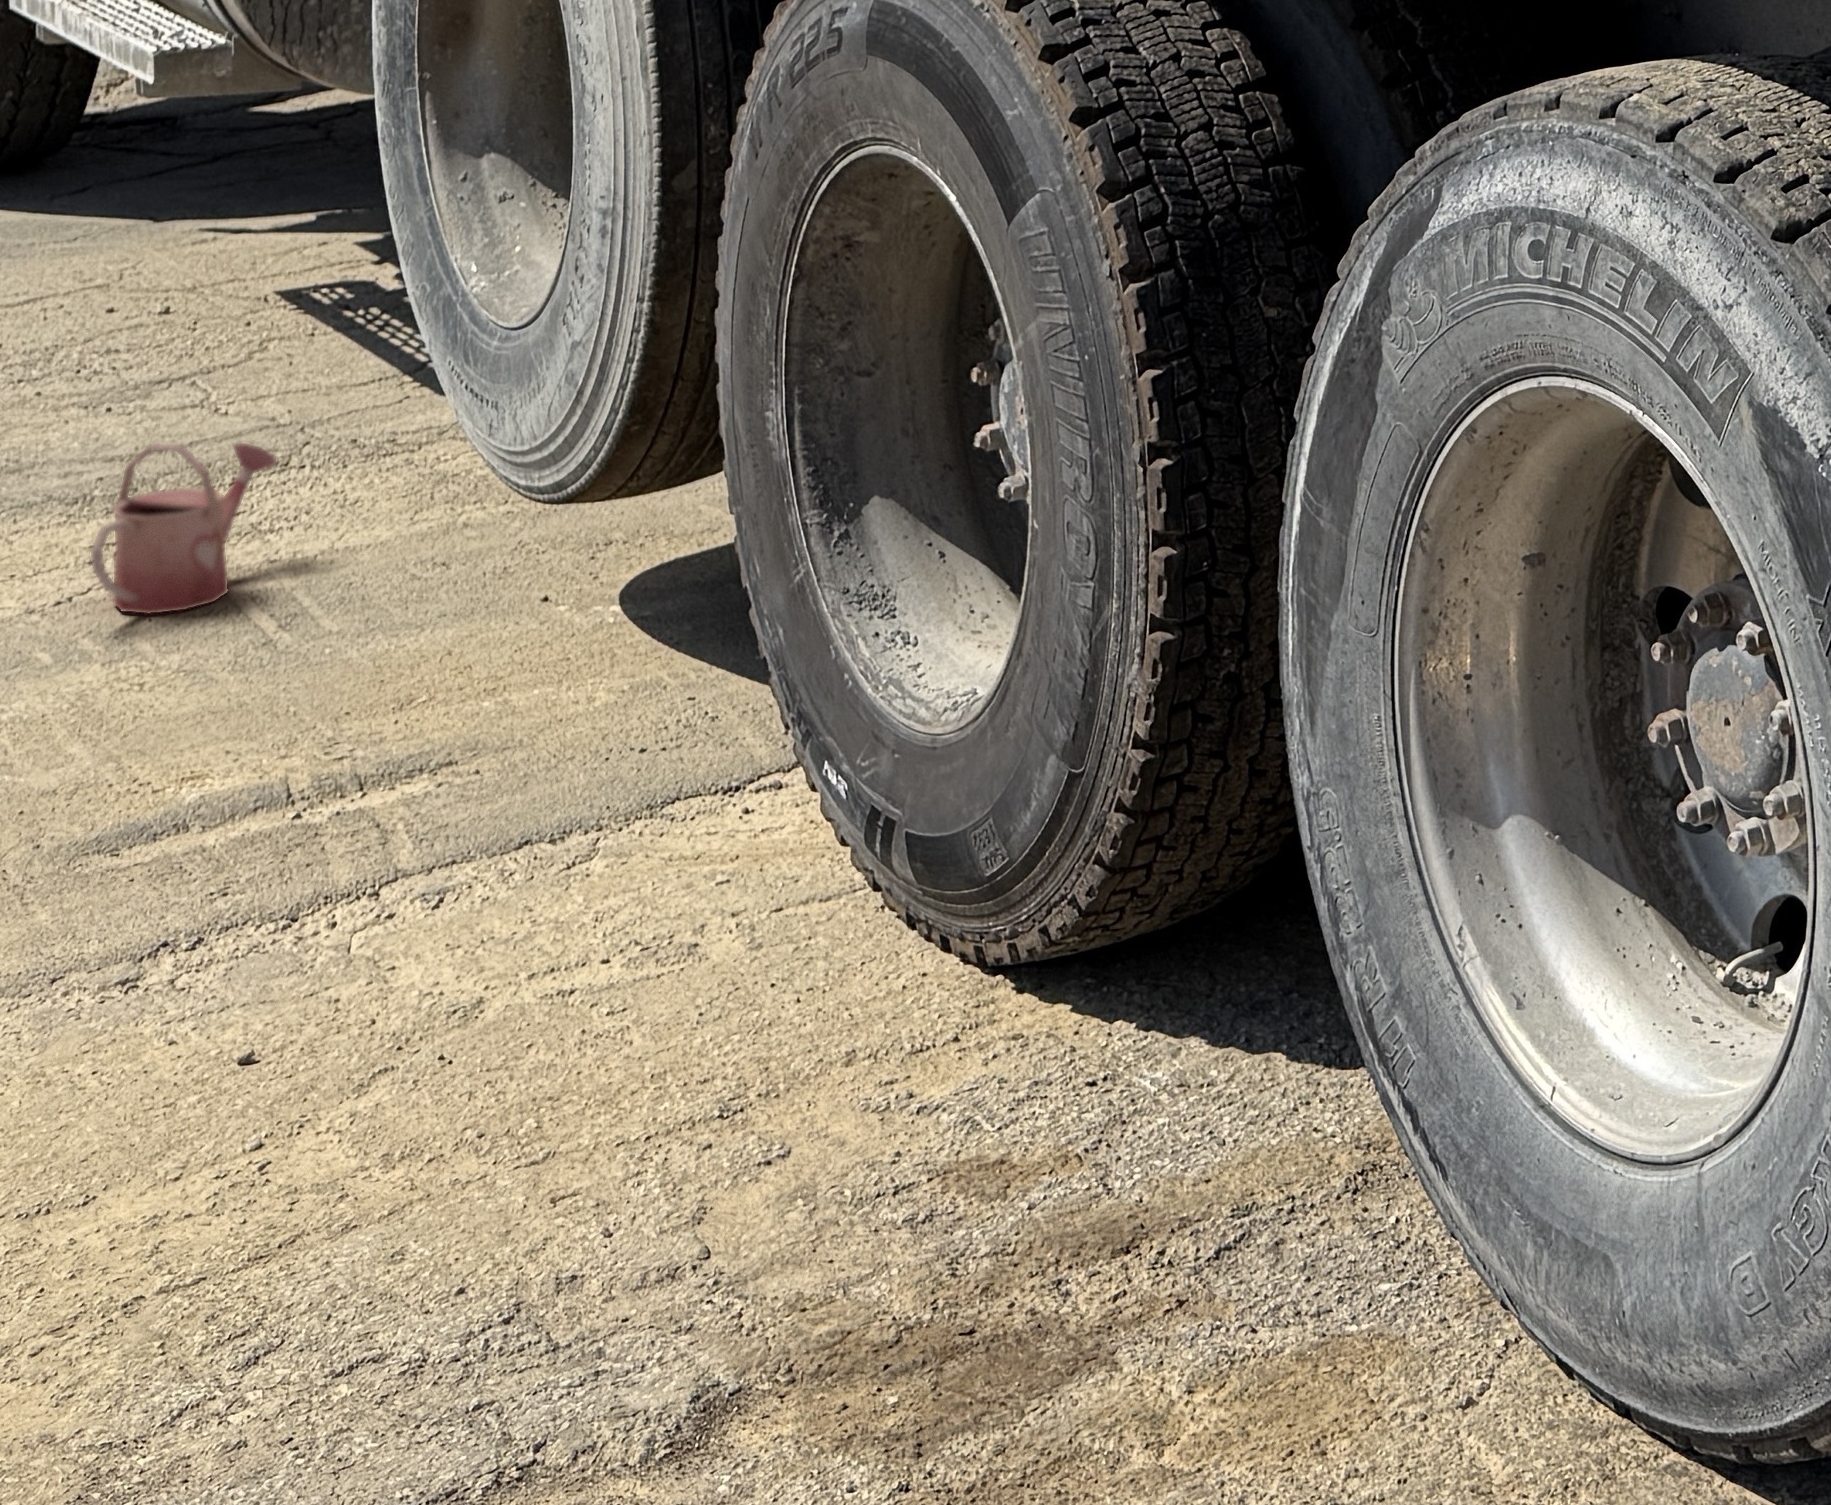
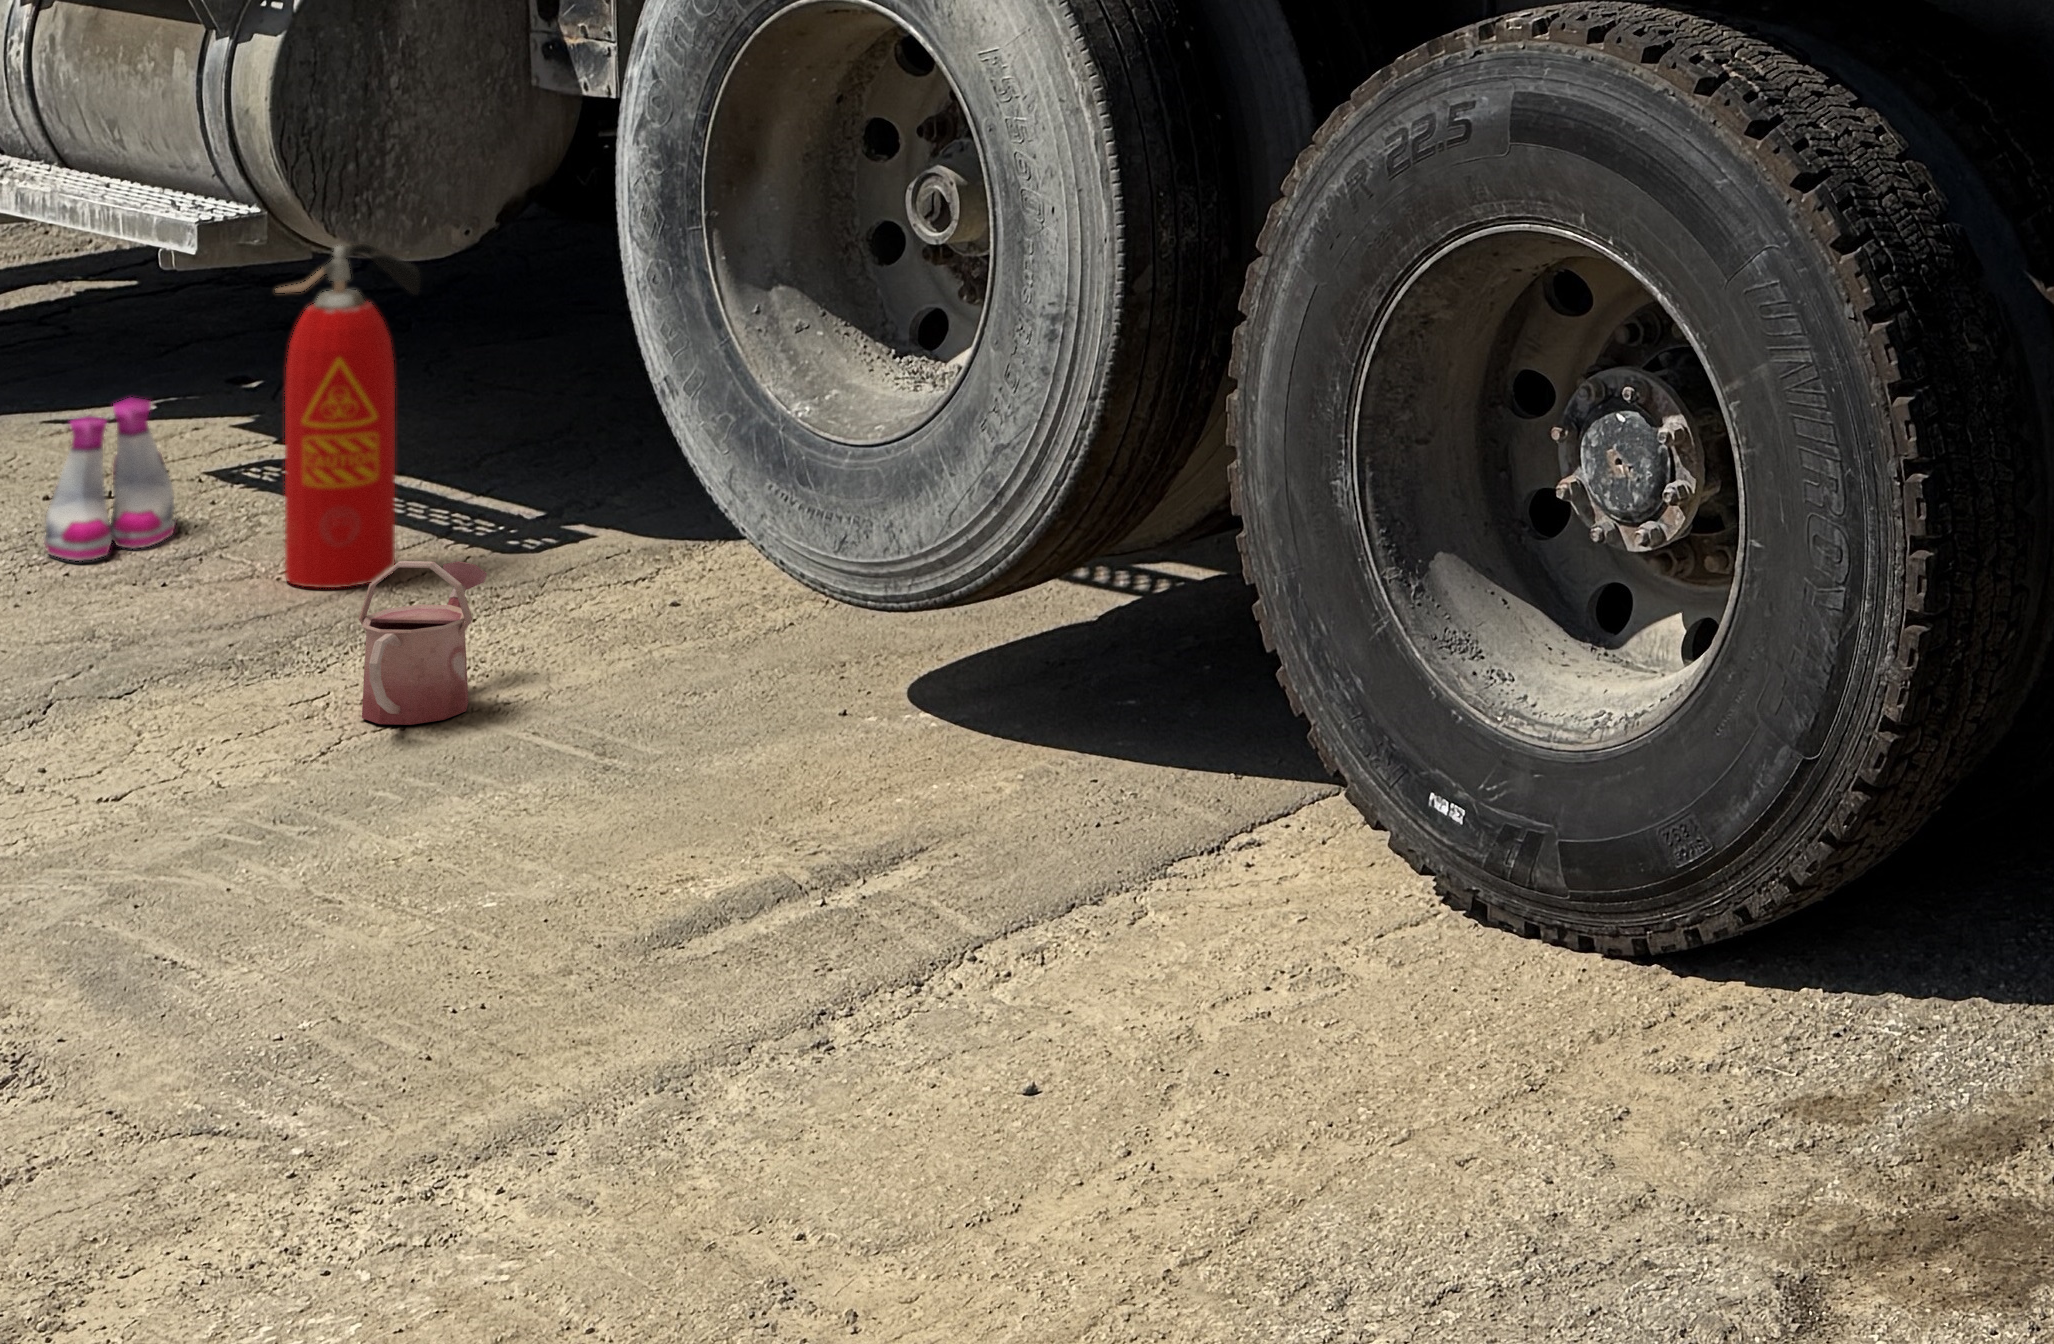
fire extinguisher: none [187,102,348,455] -> present [276,244,421,588]
boots: none [36,247,182,413] -> present [44,398,176,561]

